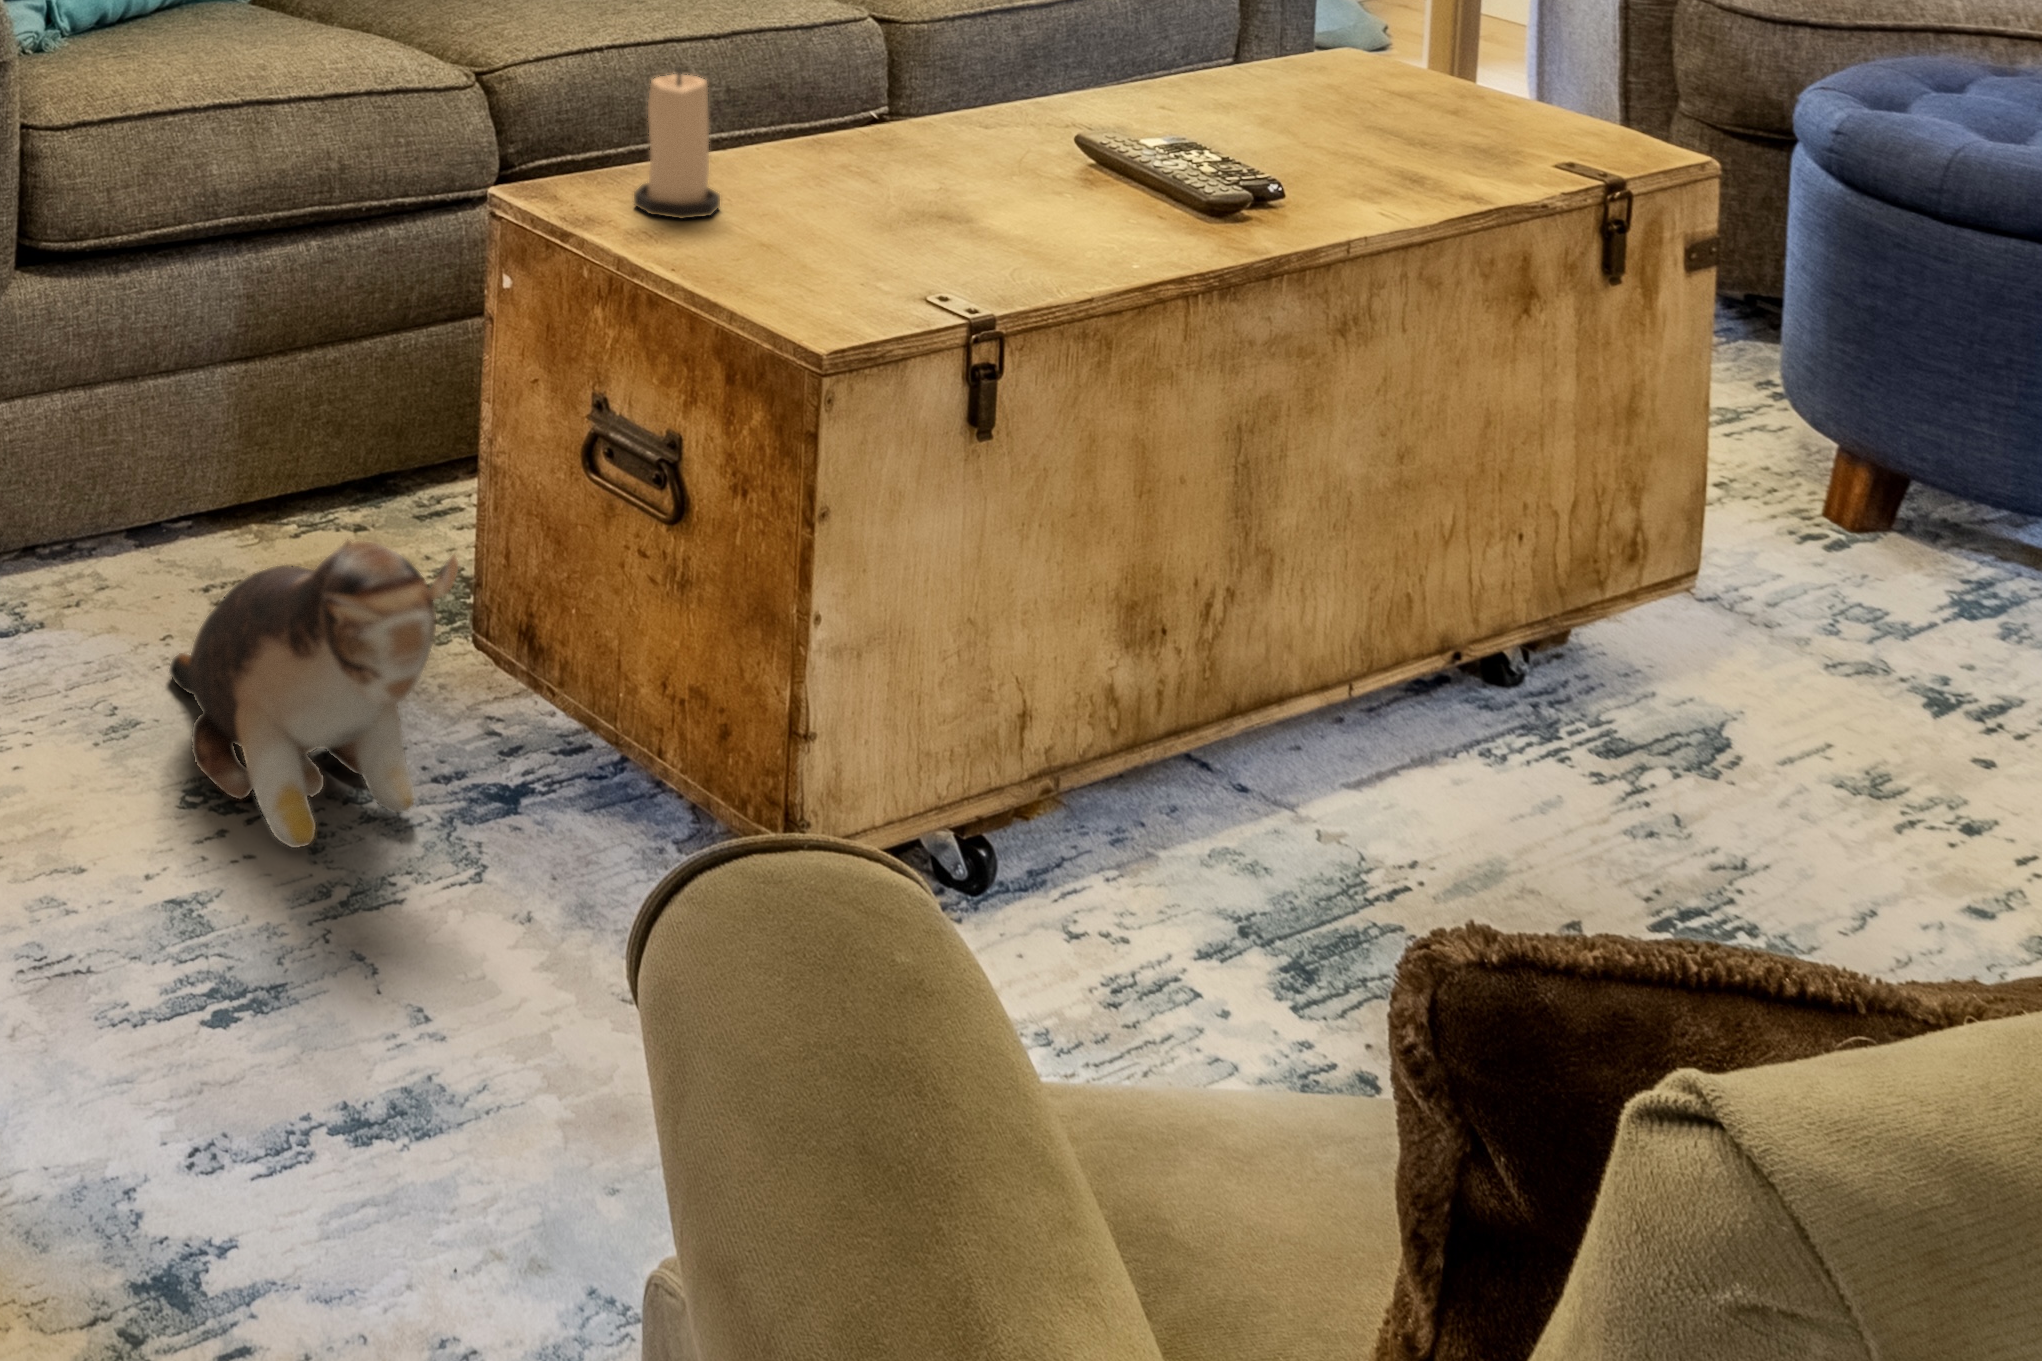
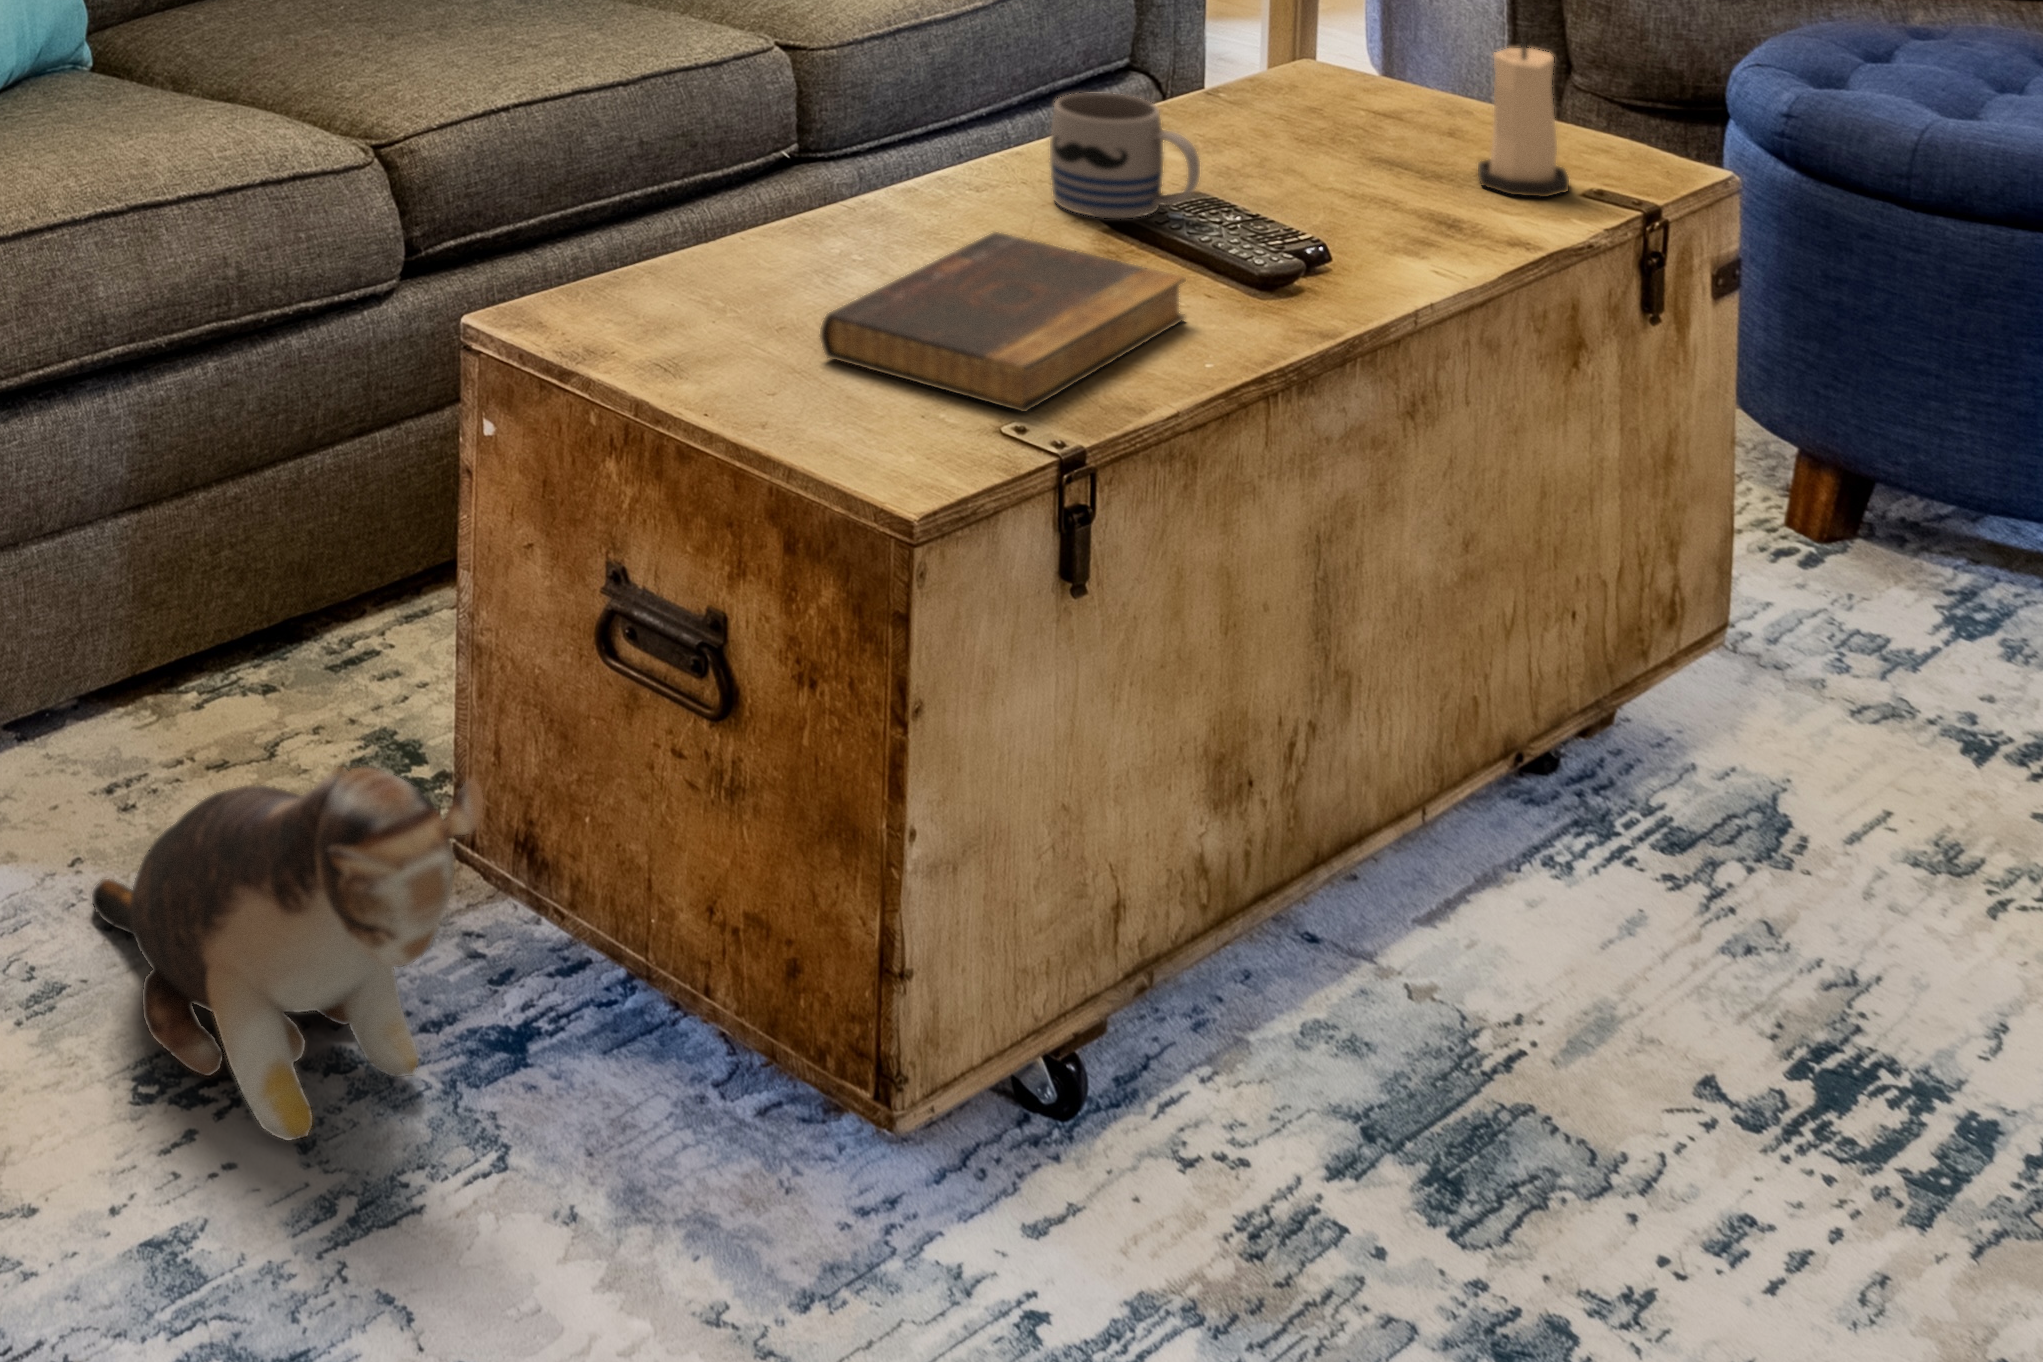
mug: none [1059,51,1190,160] -> present [1050,93,1200,218]
candle: present [634,70,720,218] -> present [1478,43,1569,197]
book: none [796,156,1137,290] -> present [820,232,1185,412]

